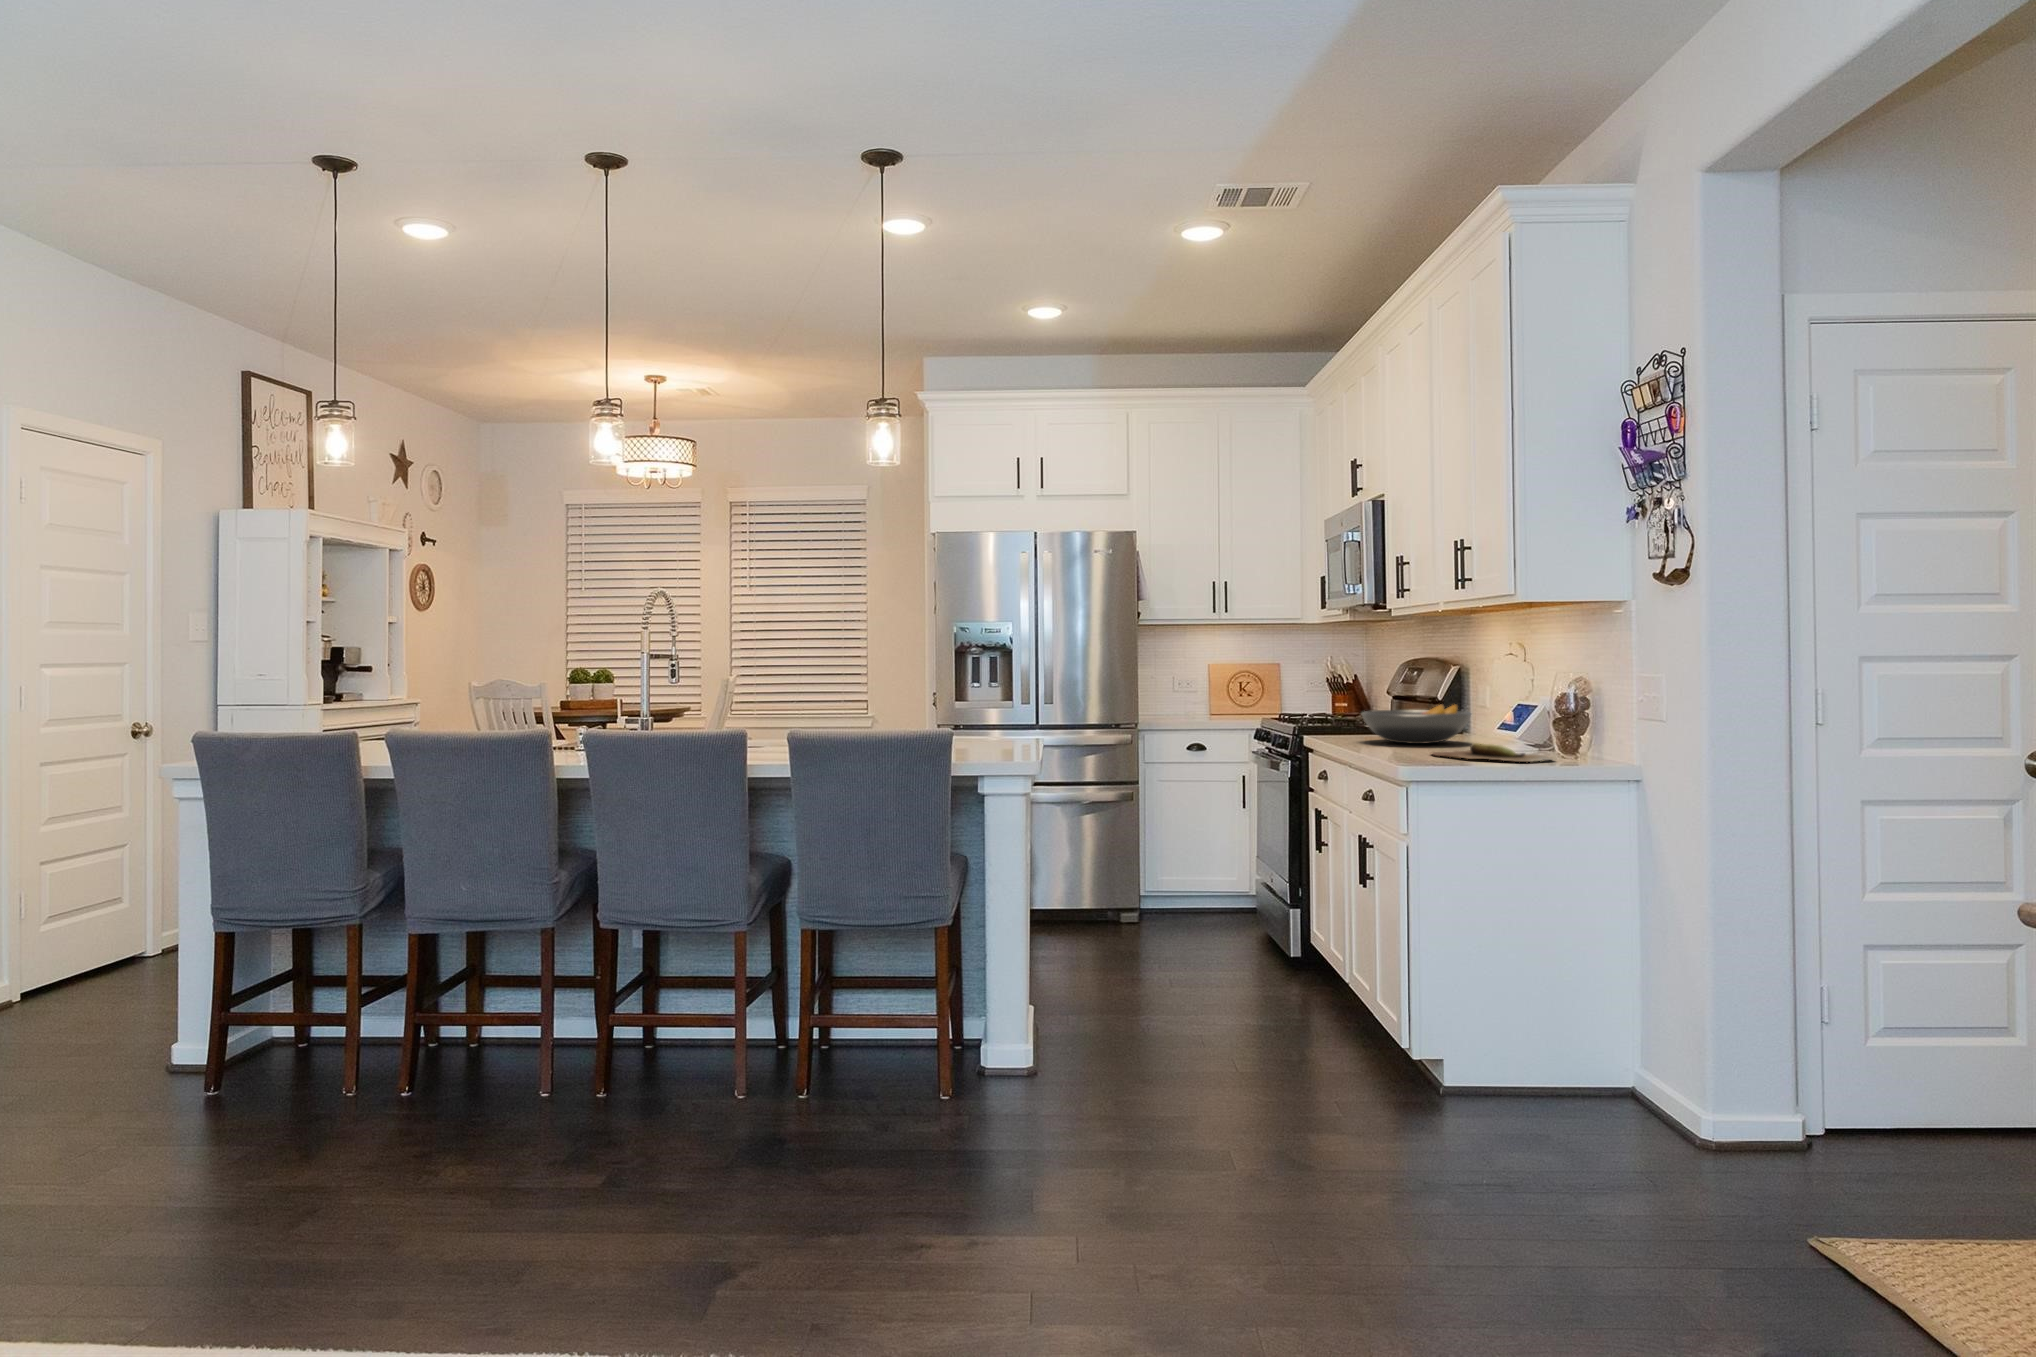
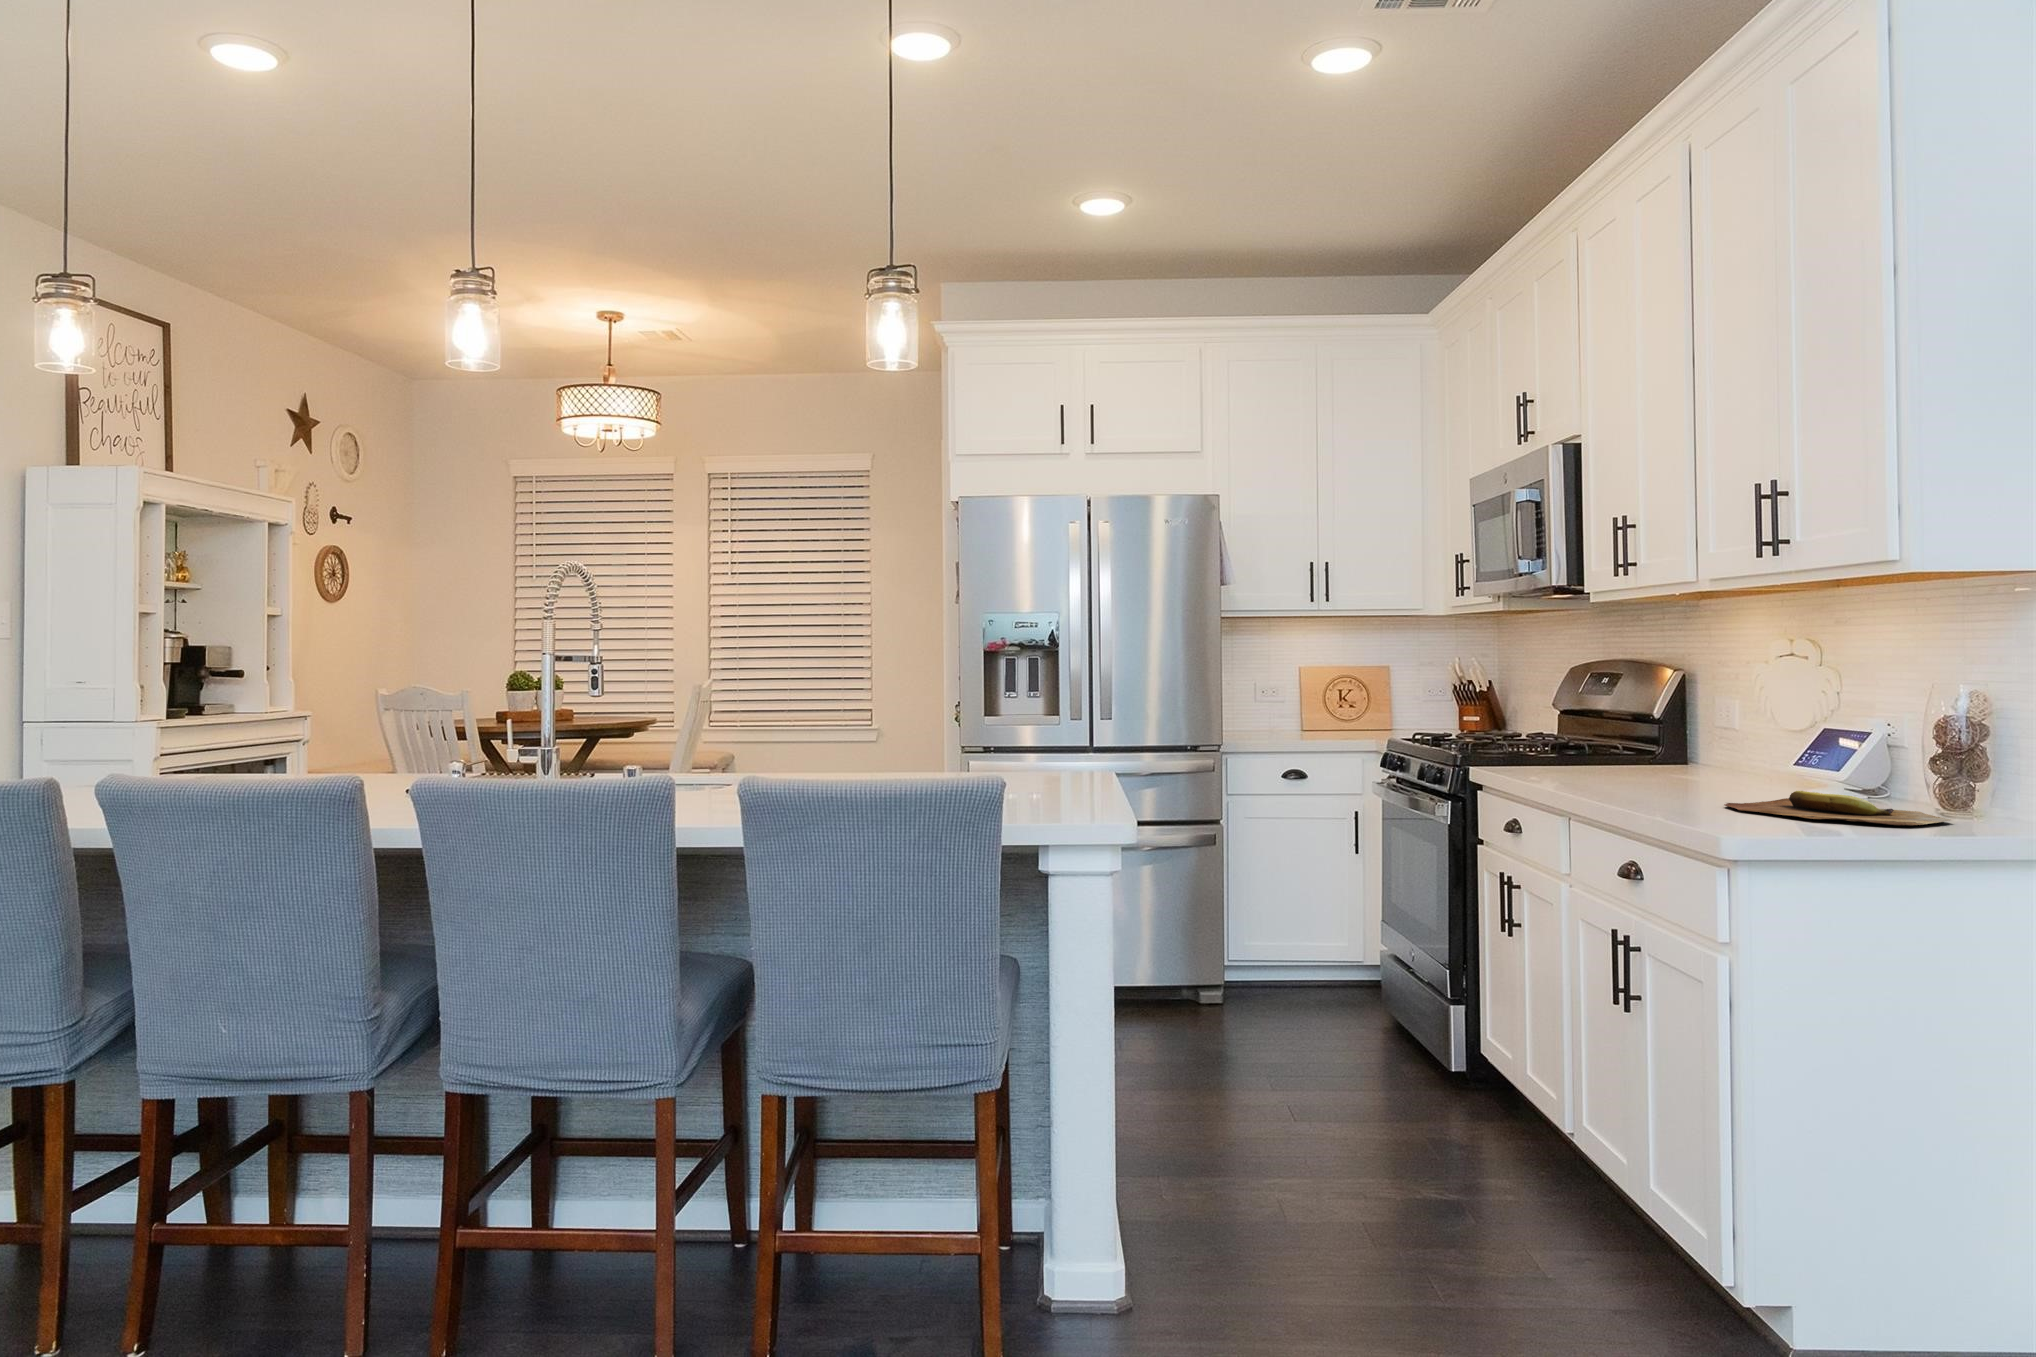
fruit bowl: present [1362,704,1471,744] -> none [1581,727,1754,785]

